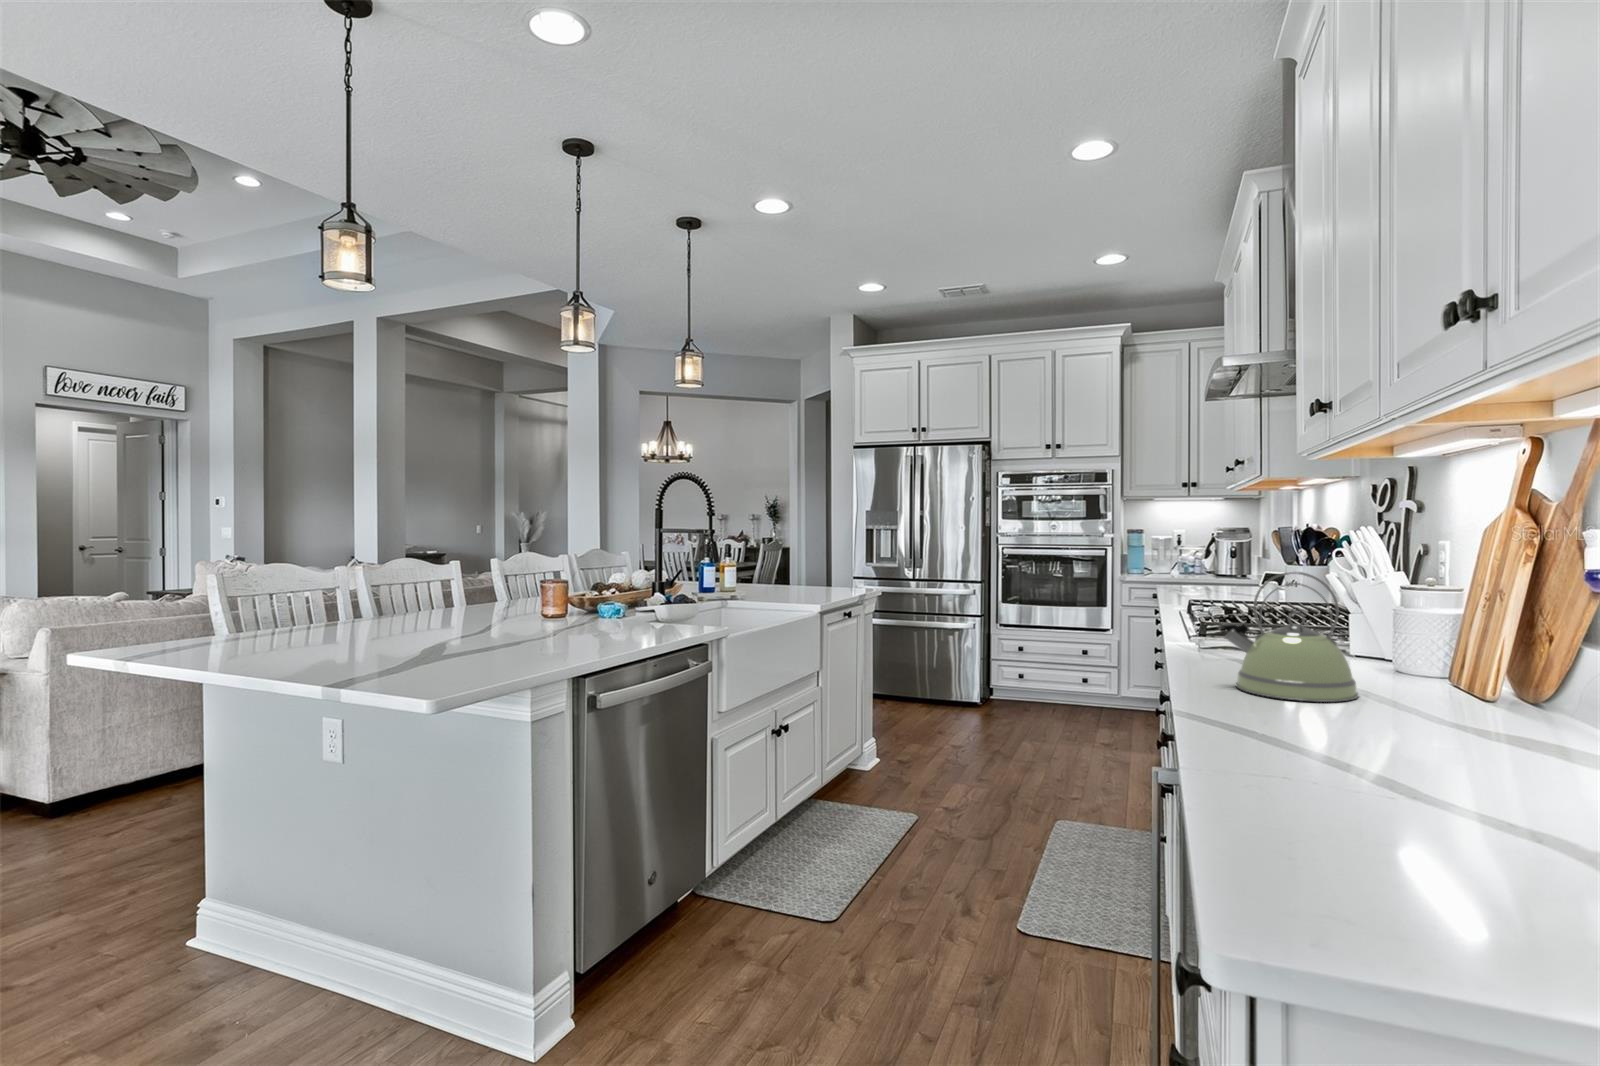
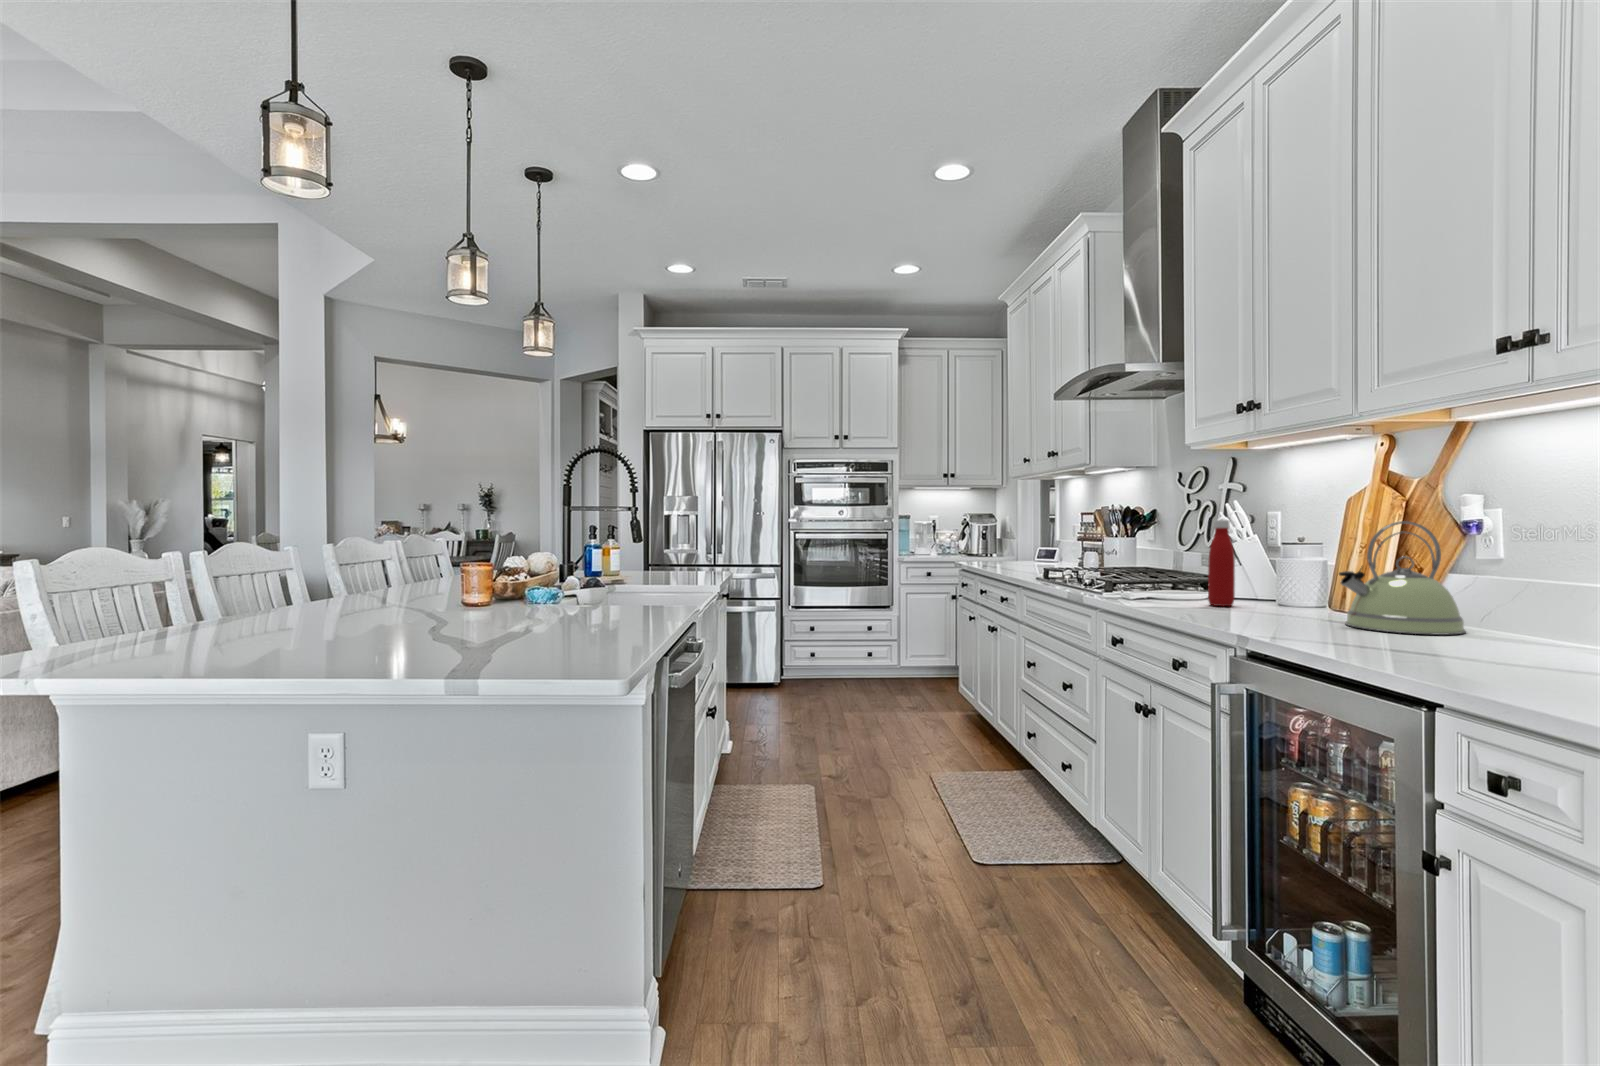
bottle: none [1185,559,1213,654] -> present [1208,520,1235,606]

